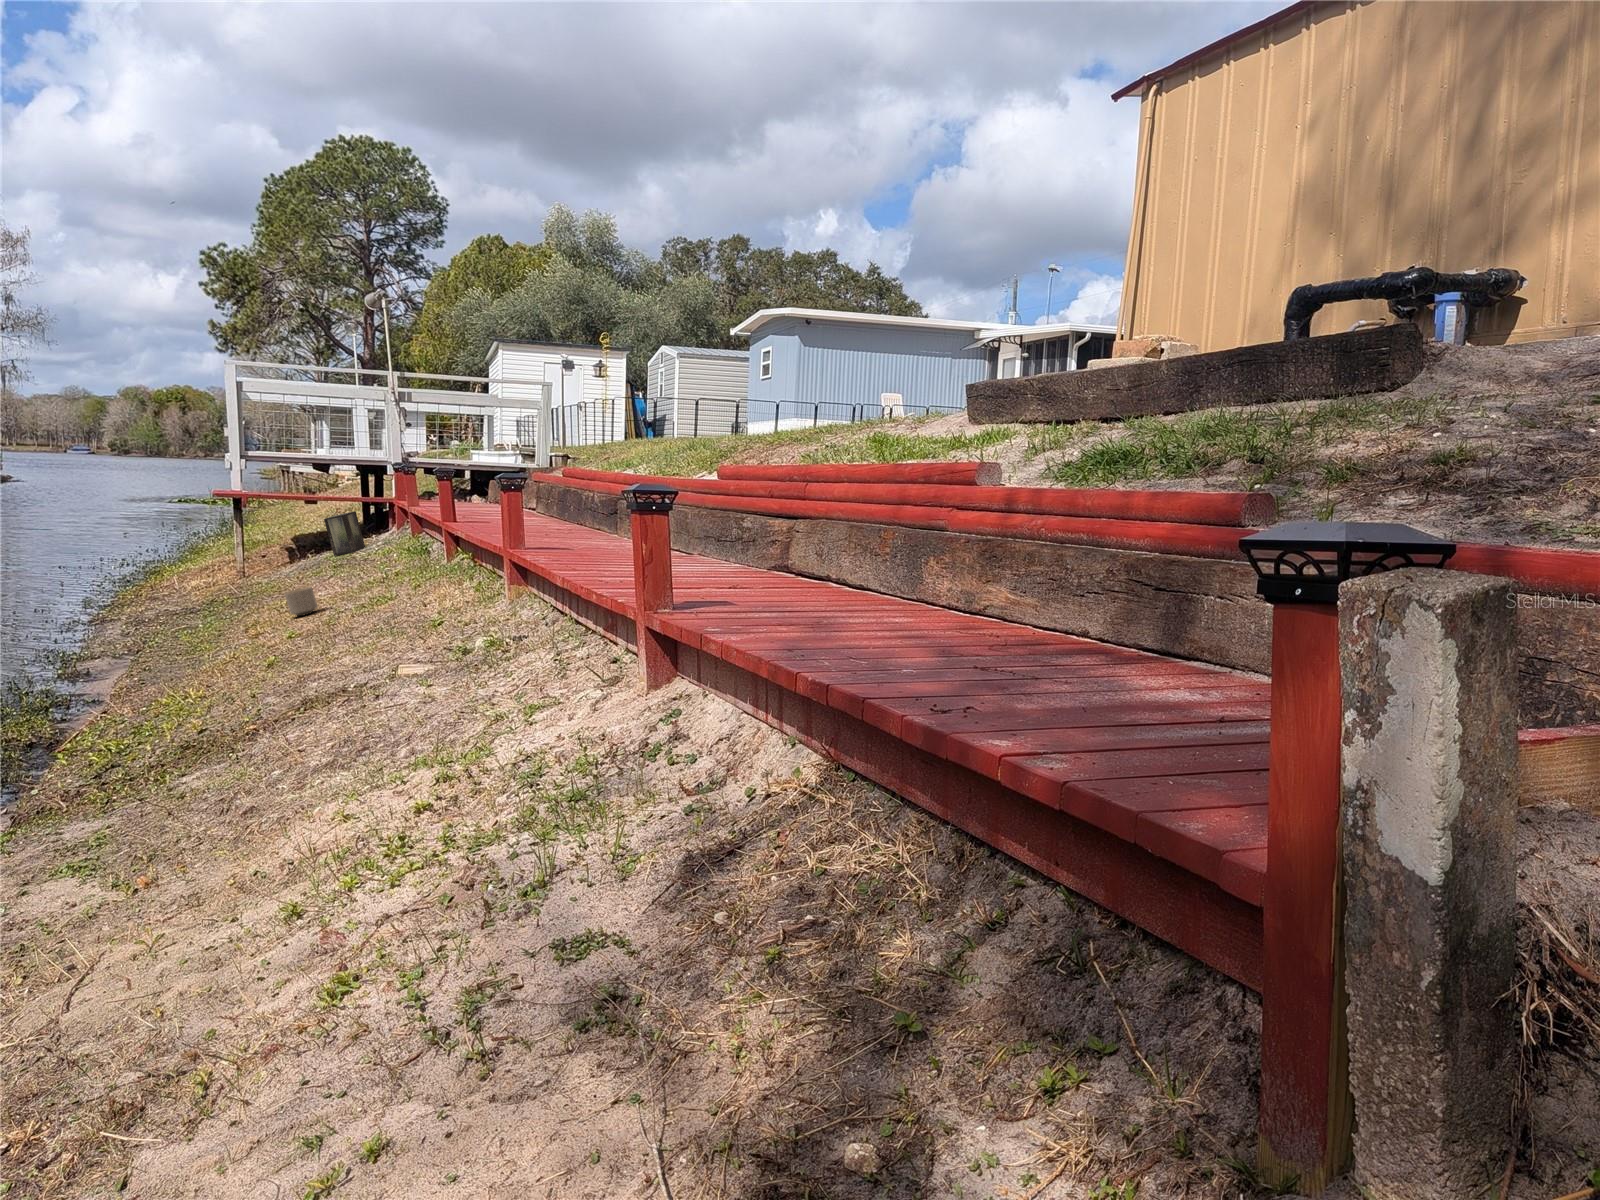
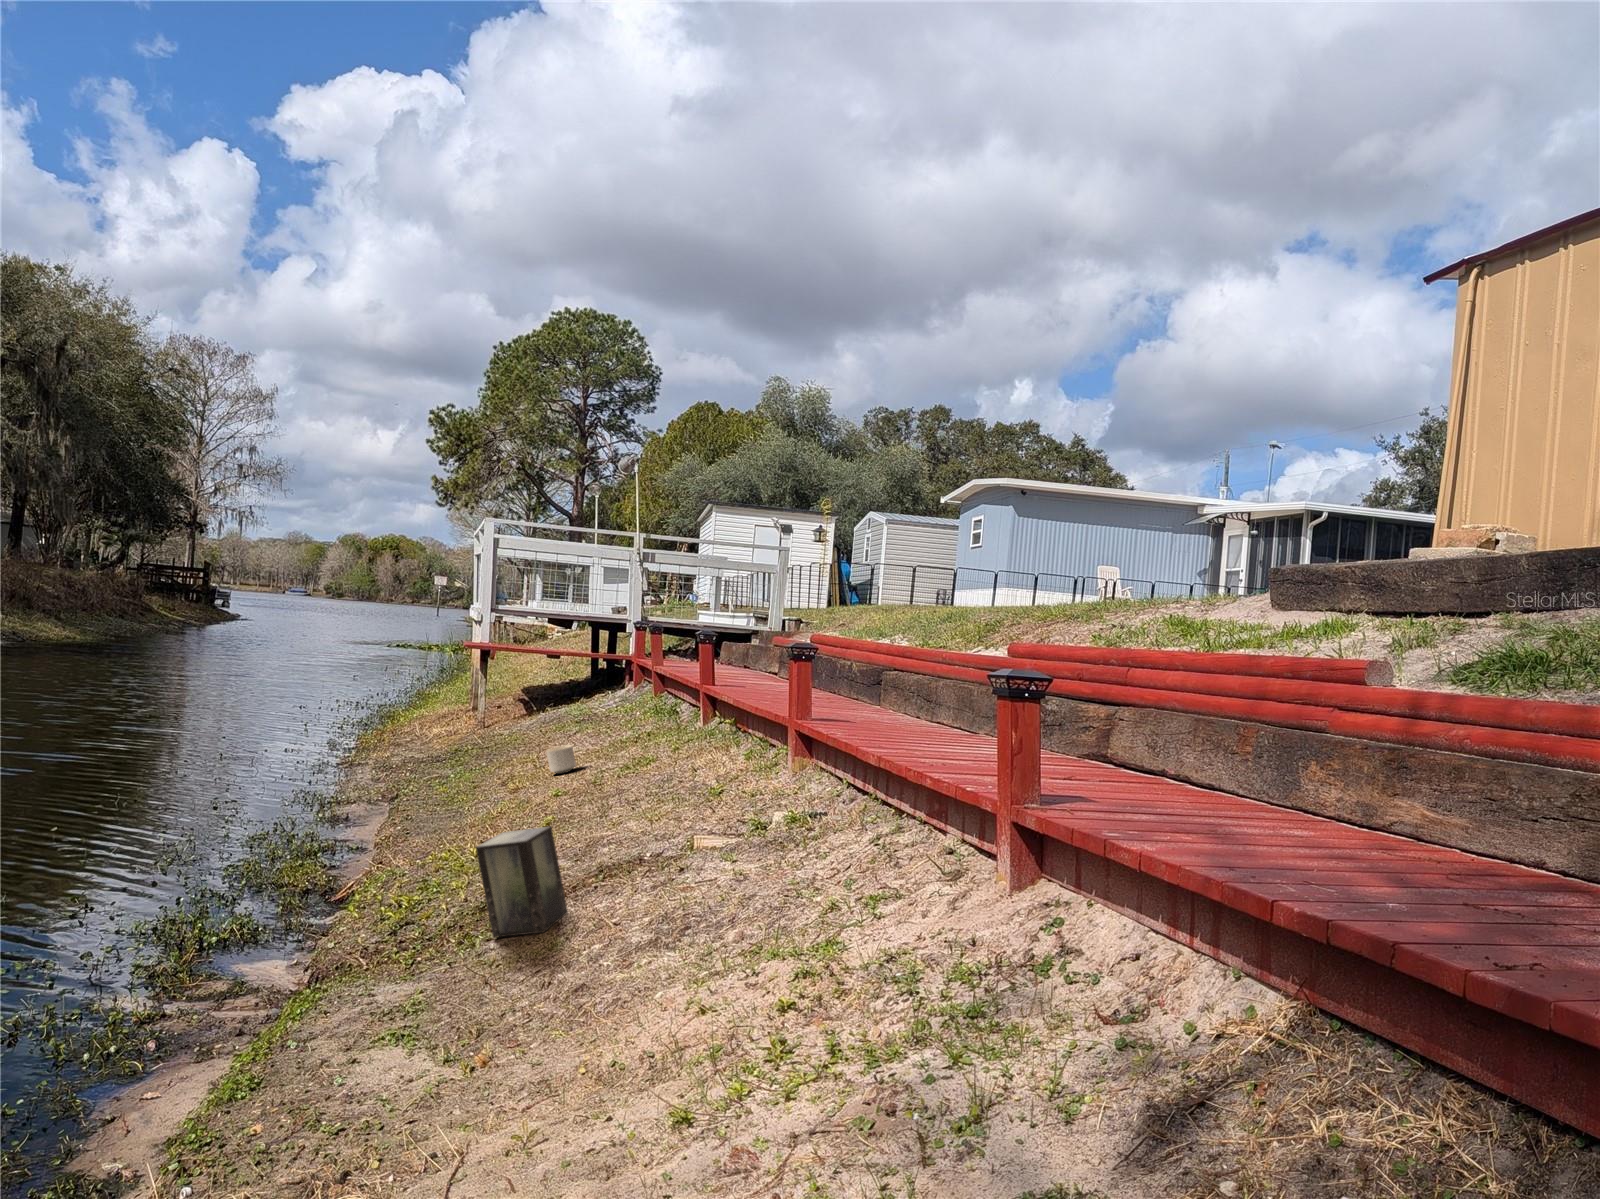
storage box: present [324,511,365,556] -> present [476,826,568,938]

